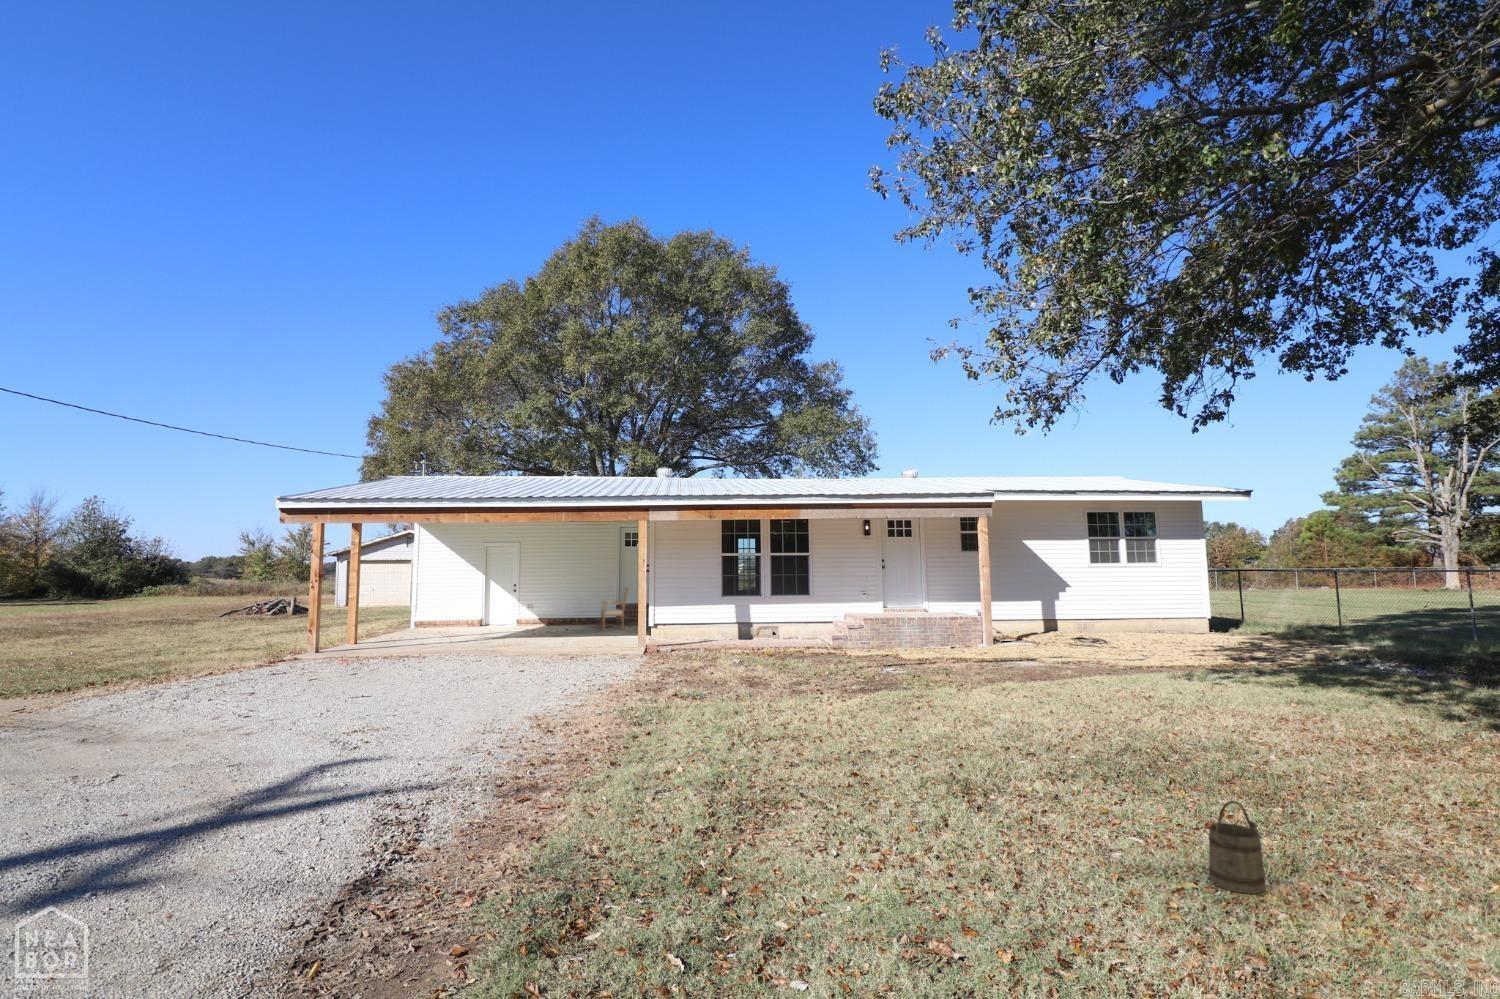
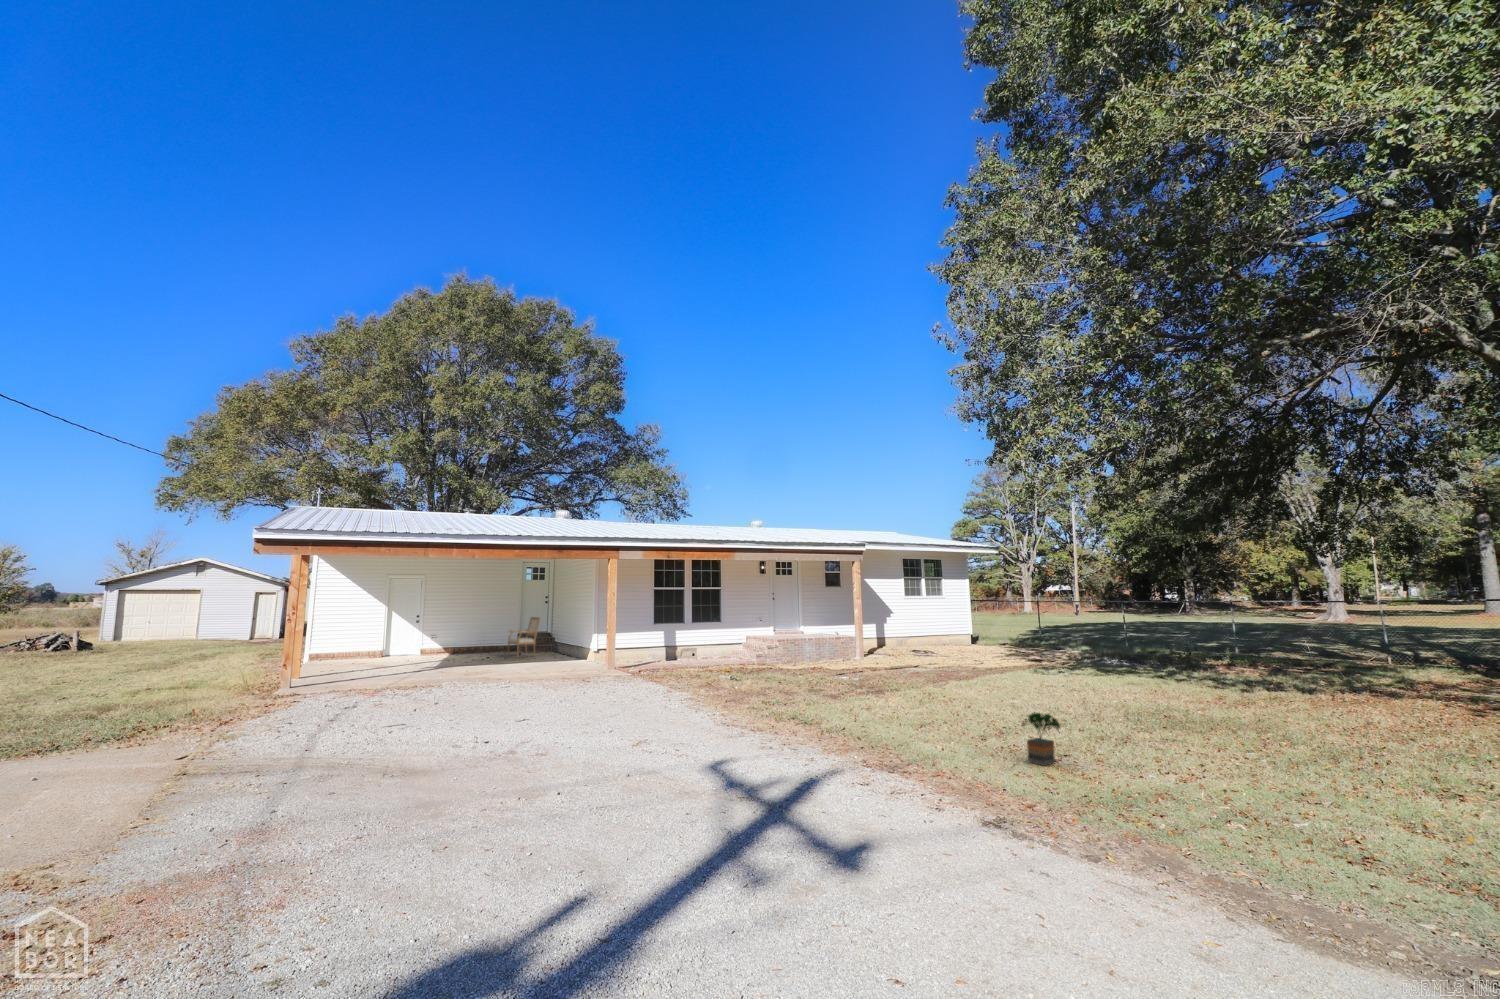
potted tree: none [776,736,833,823] -> present [1022,712,1060,766]
bucket: present [1208,801,1266,894] -> none [1260,723,1291,767]

